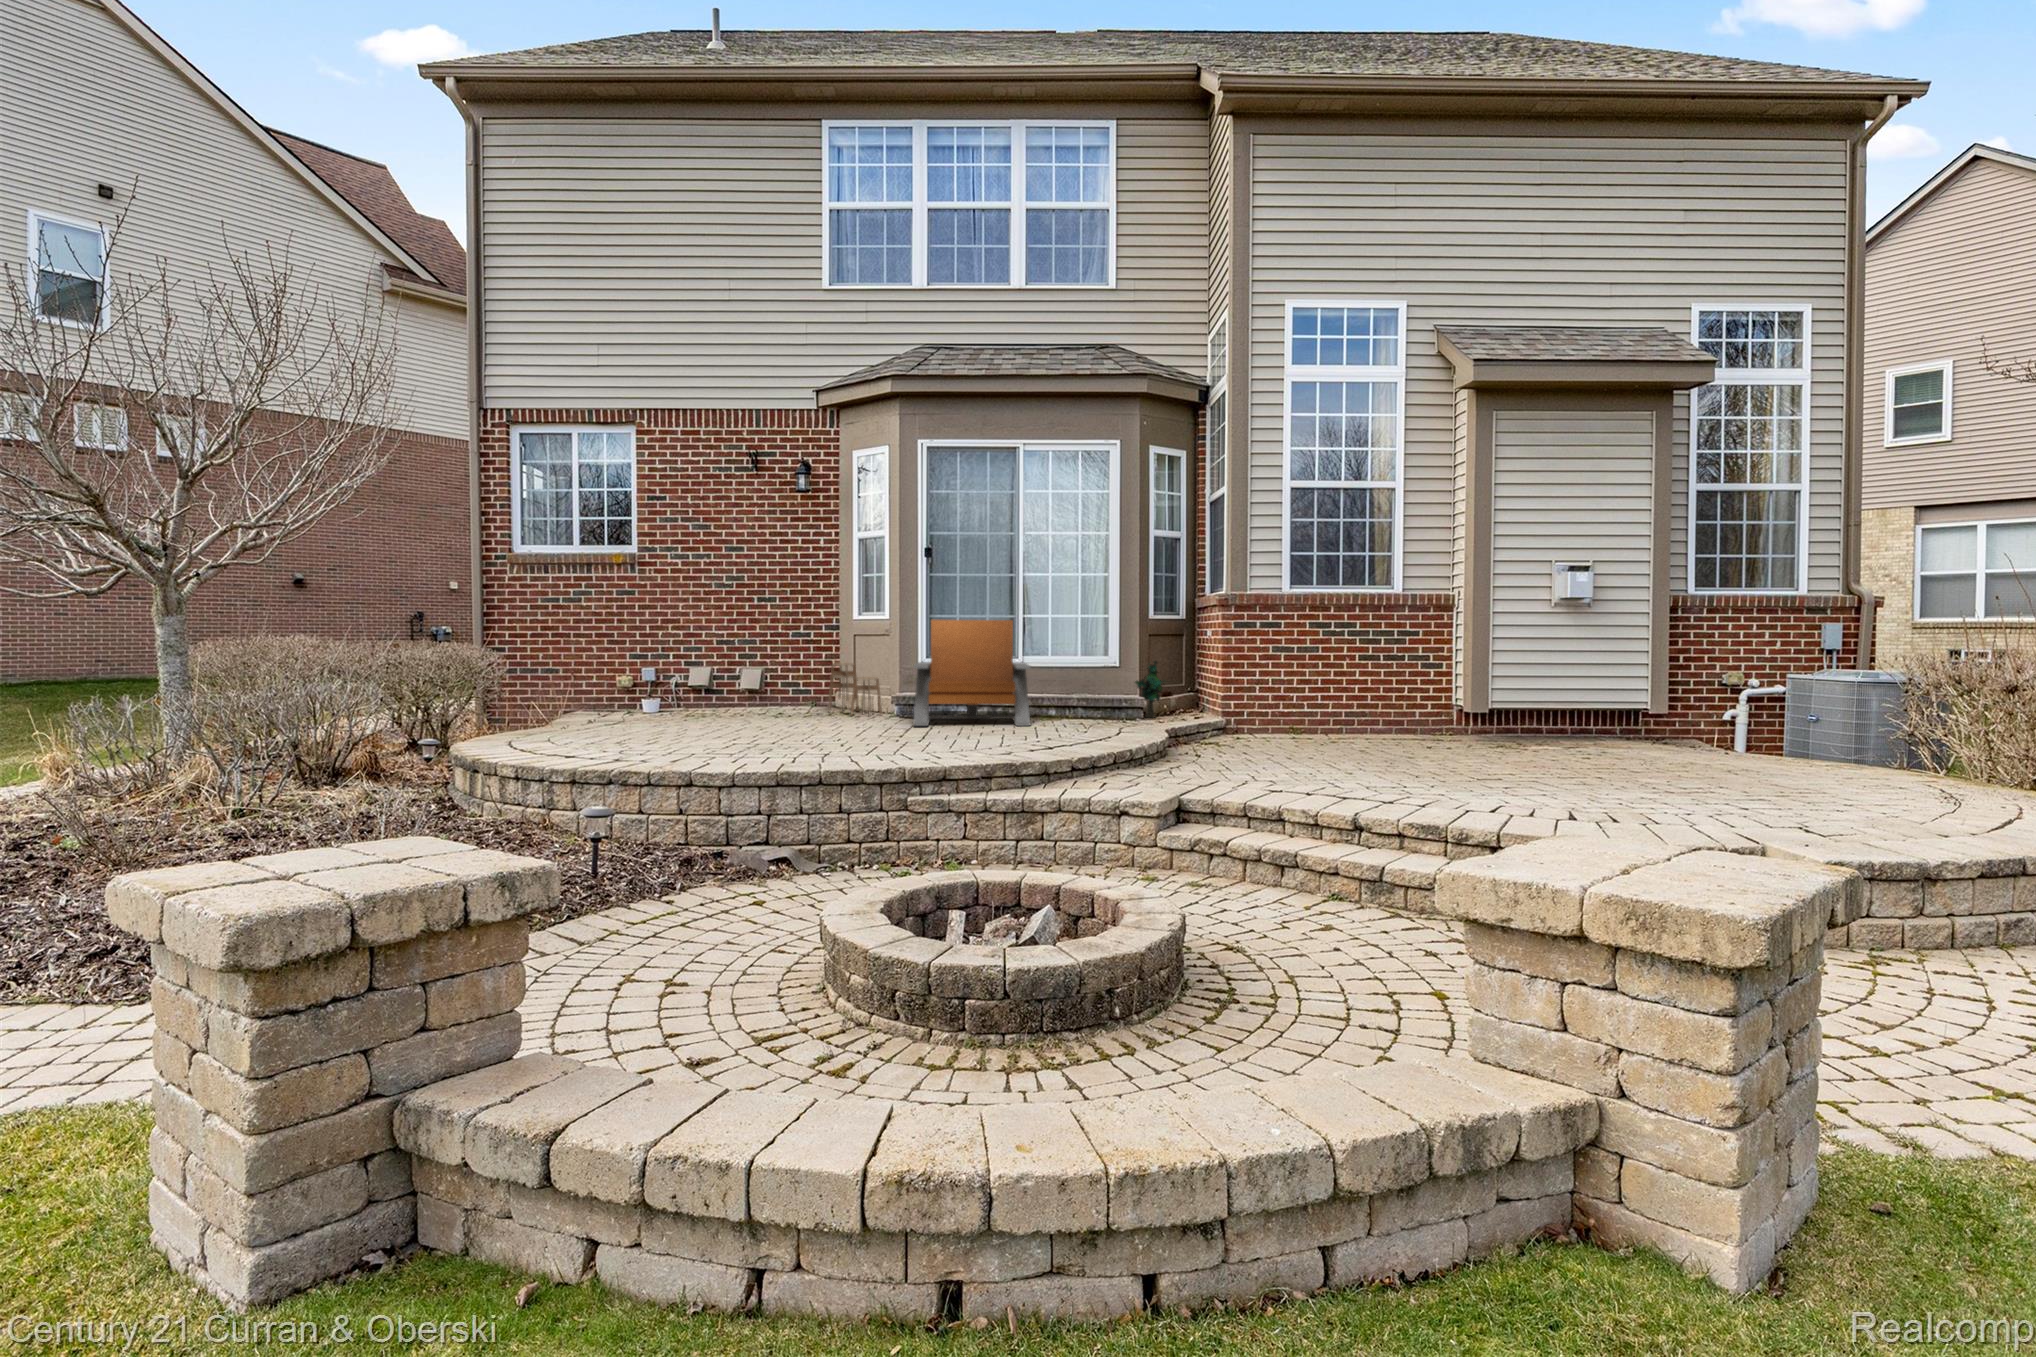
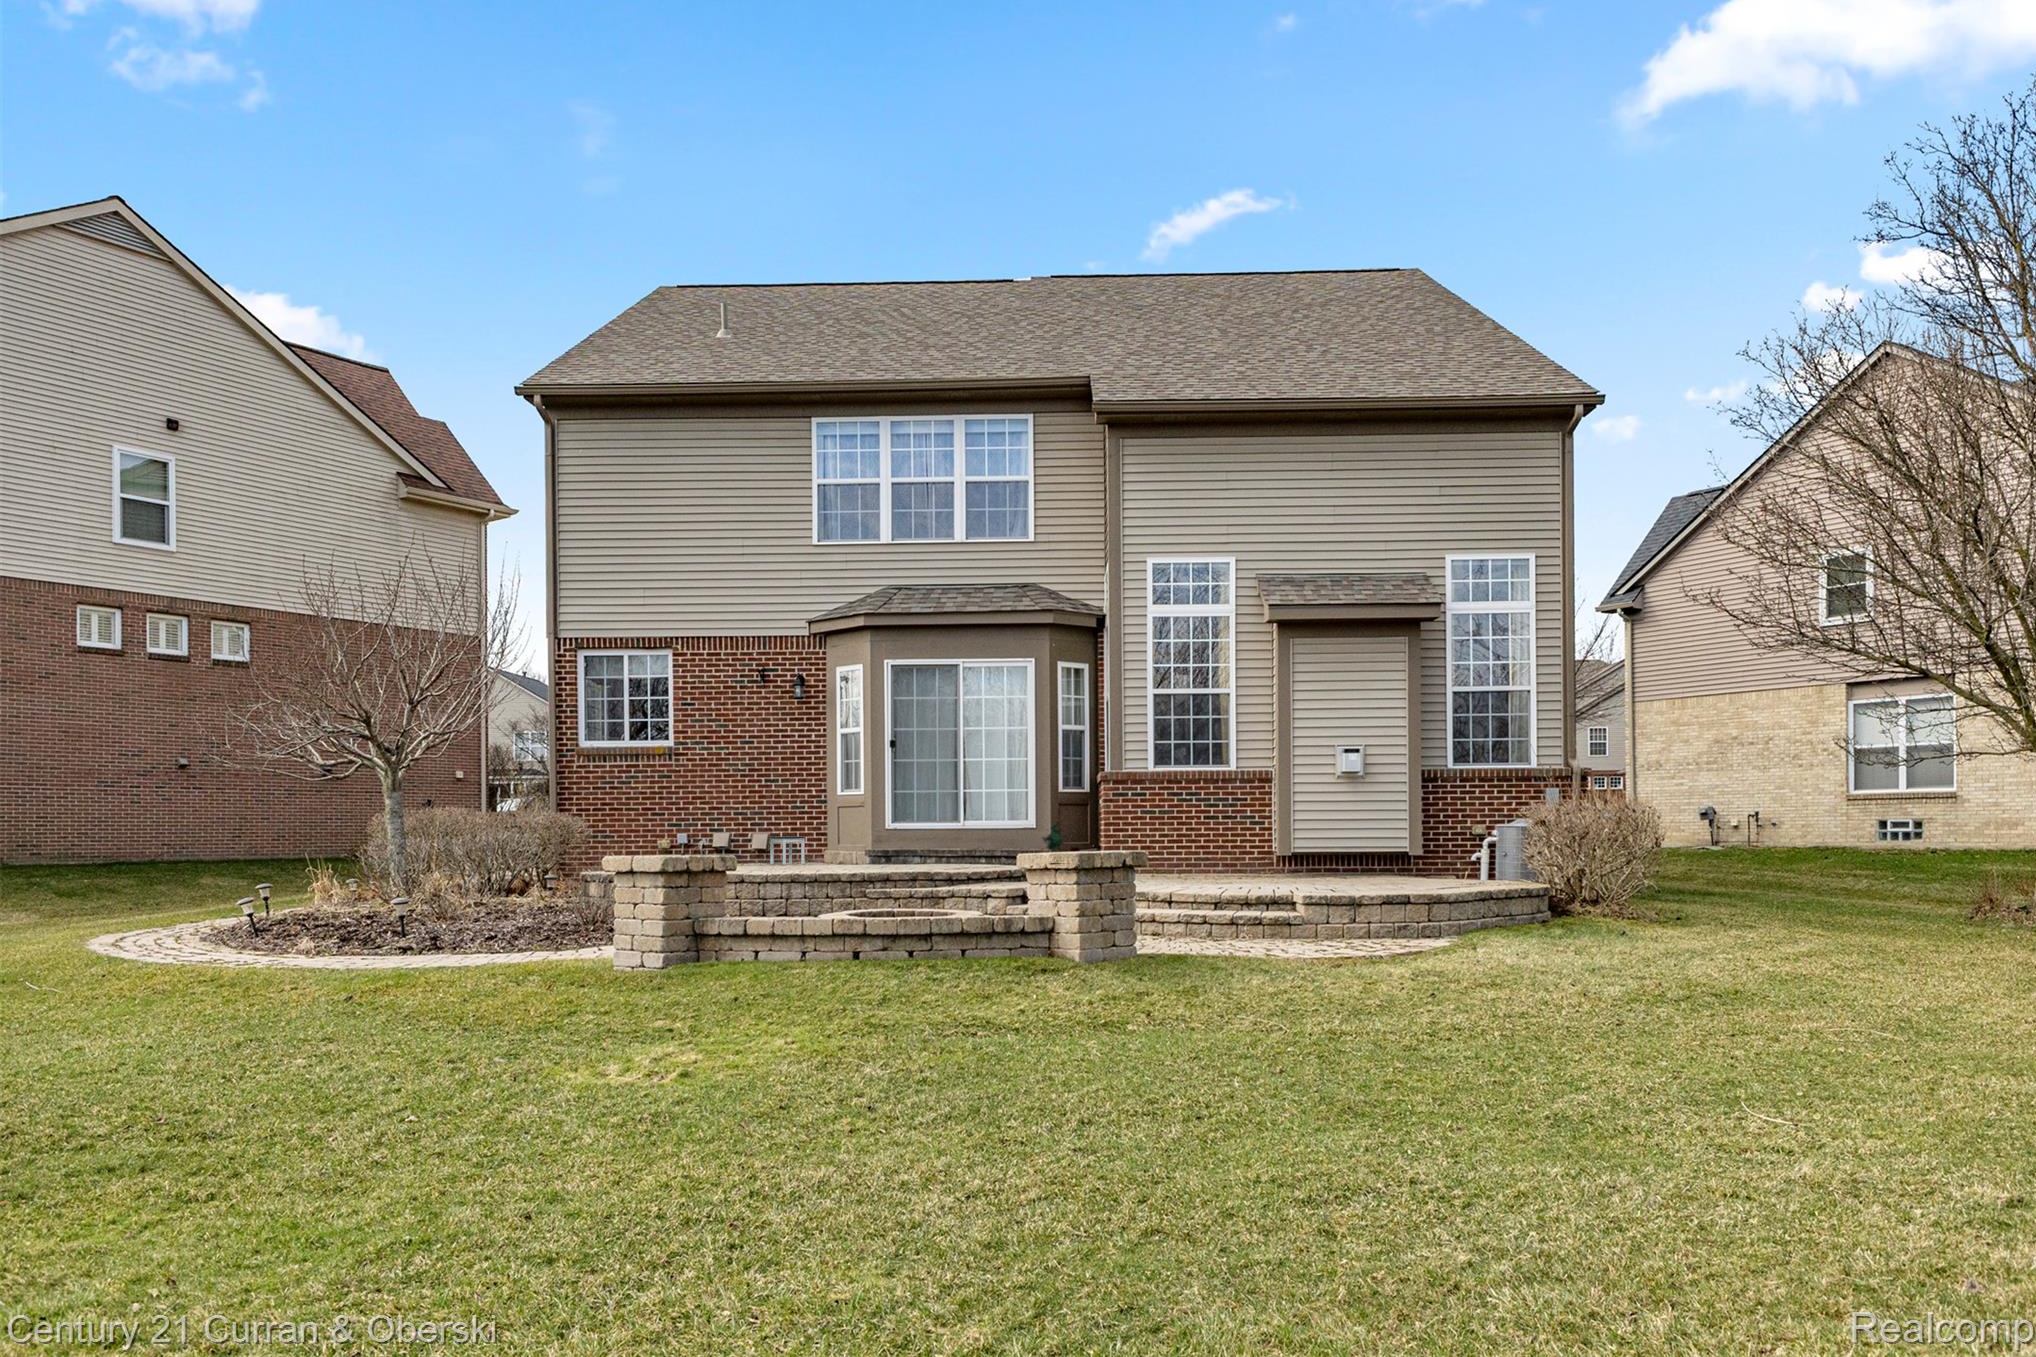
lounge chair: present [913,620,1030,726] -> none [881,794,964,870]
stool: present [828,663,882,715] -> none [819,828,860,866]
round table: none [763,673,810,711] -> present [770,836,805,865]

